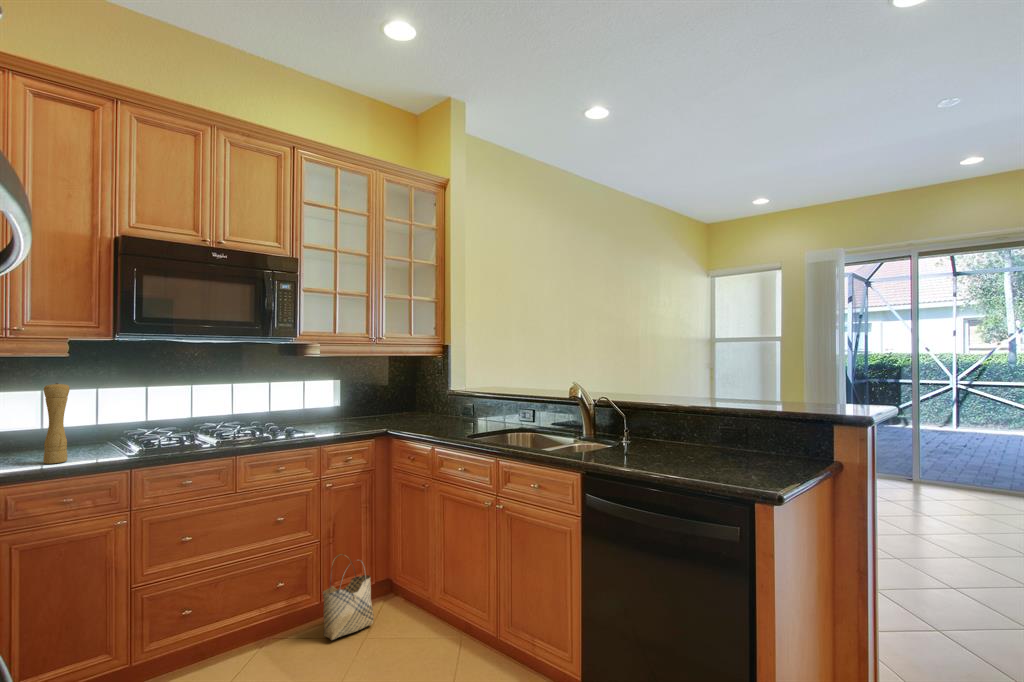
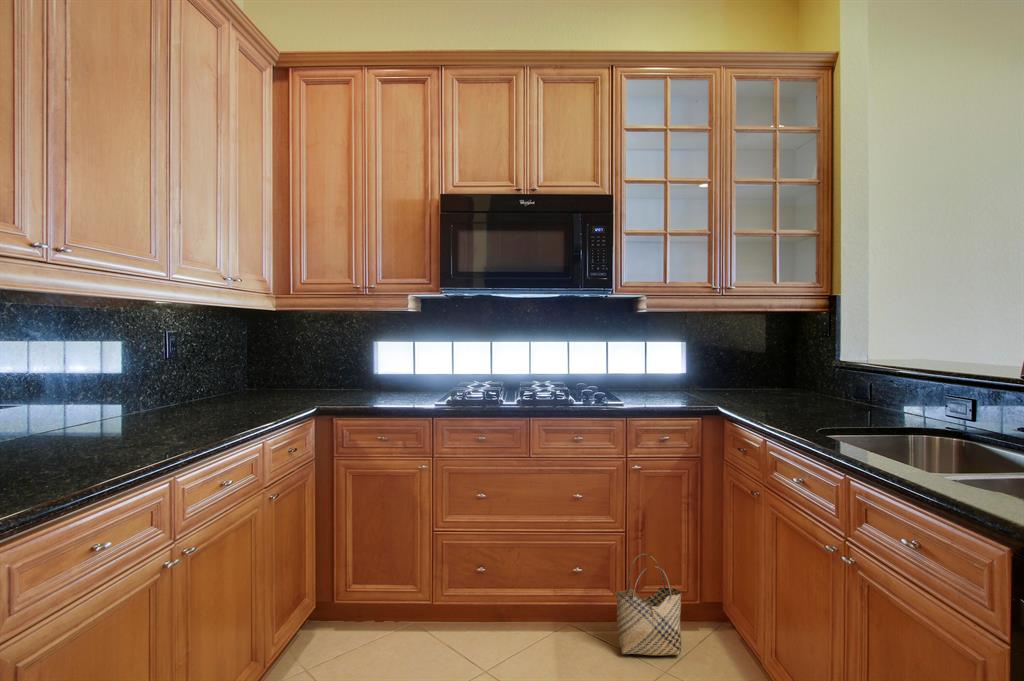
pepper mill: present [43,383,70,464] -> none [382,331,400,401]

